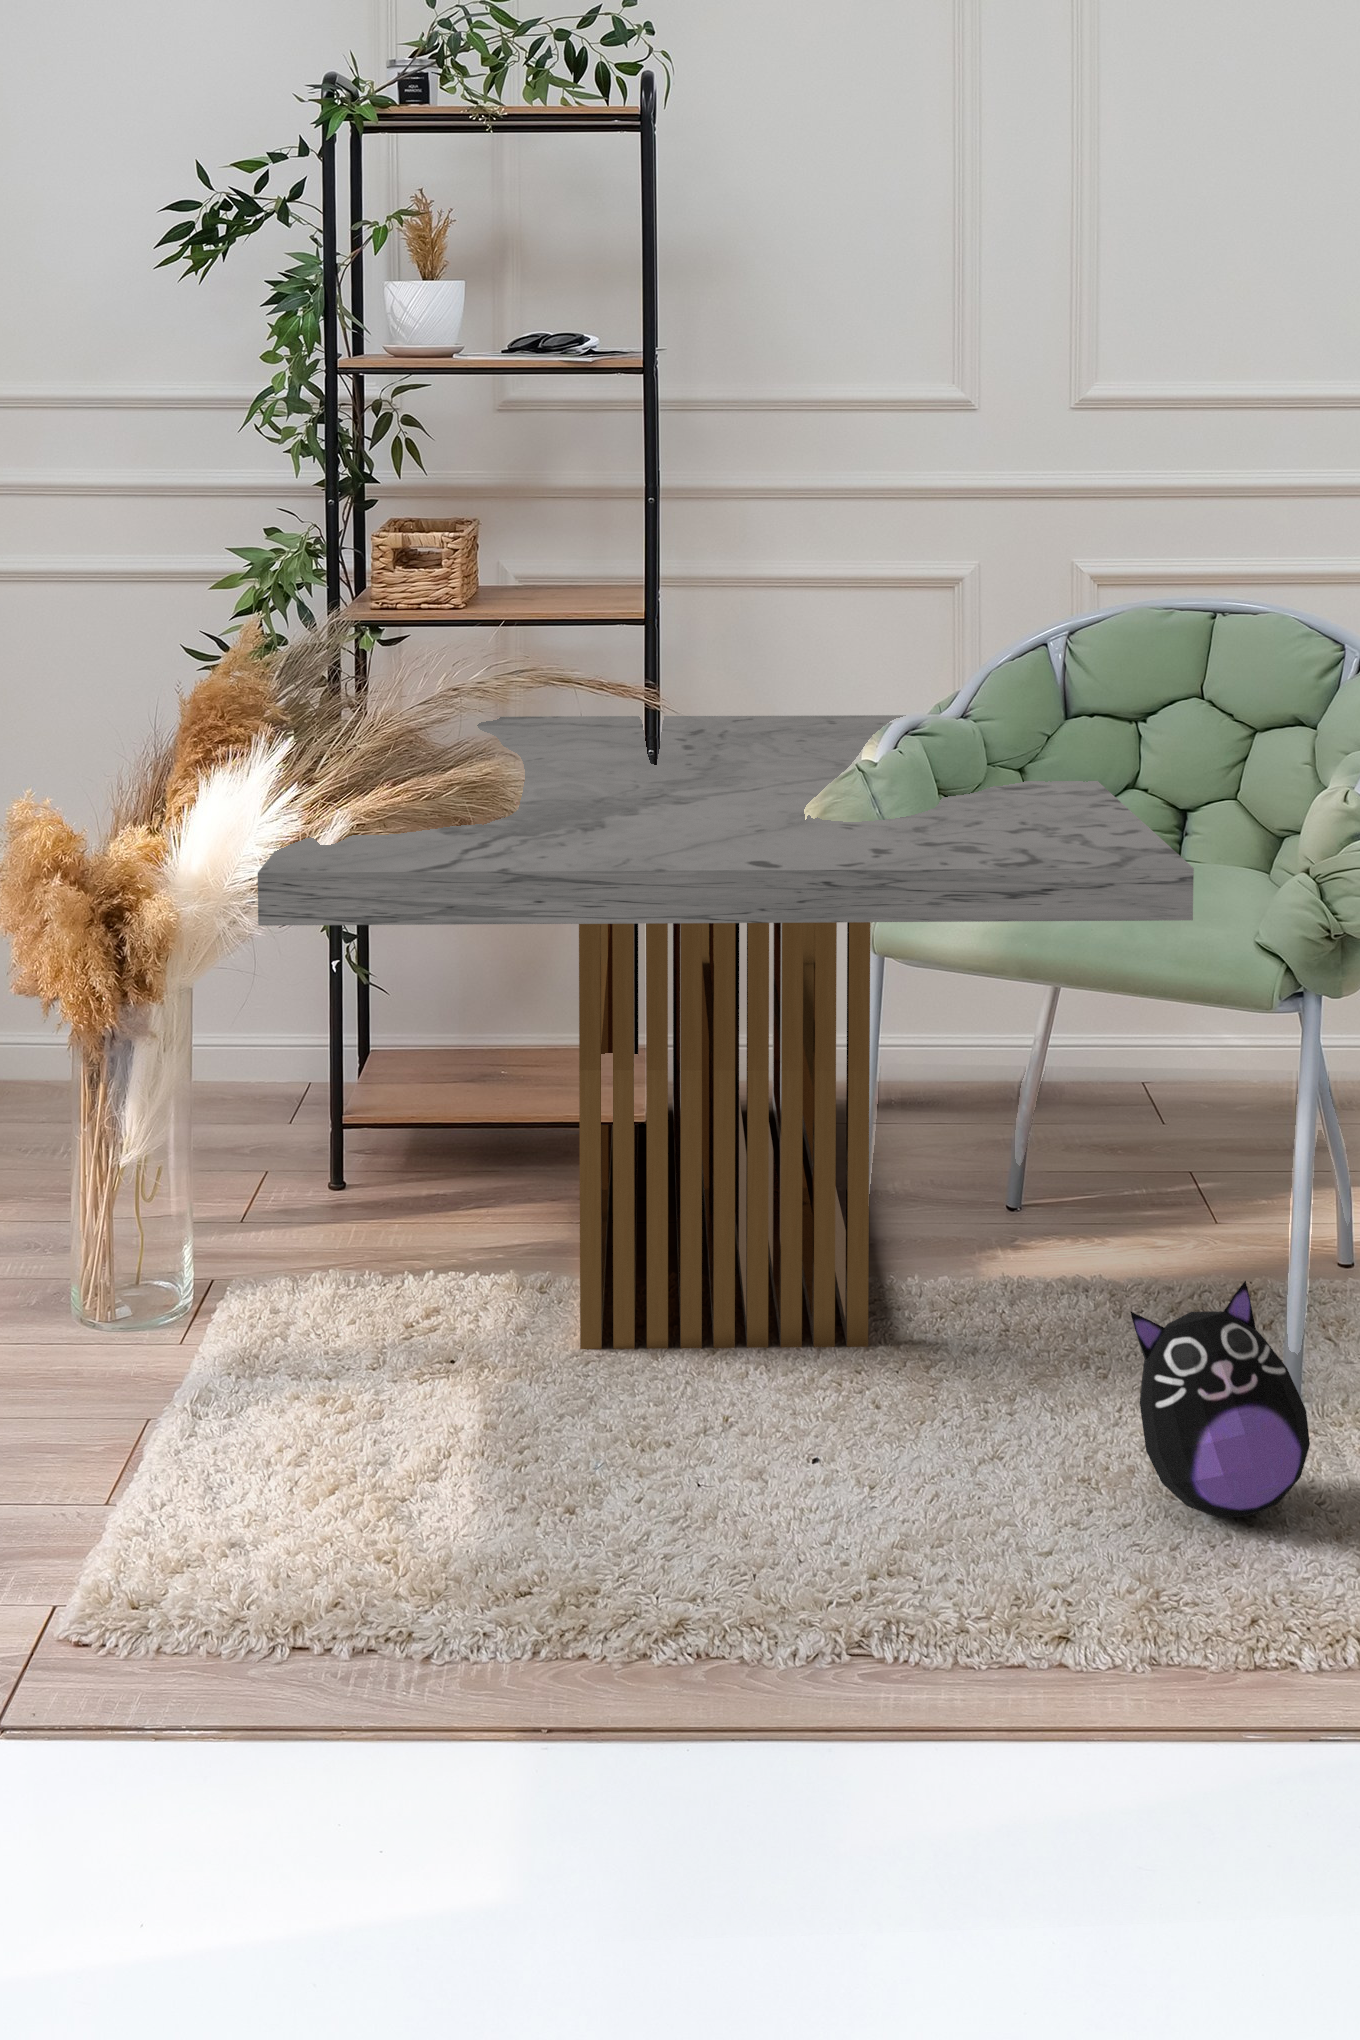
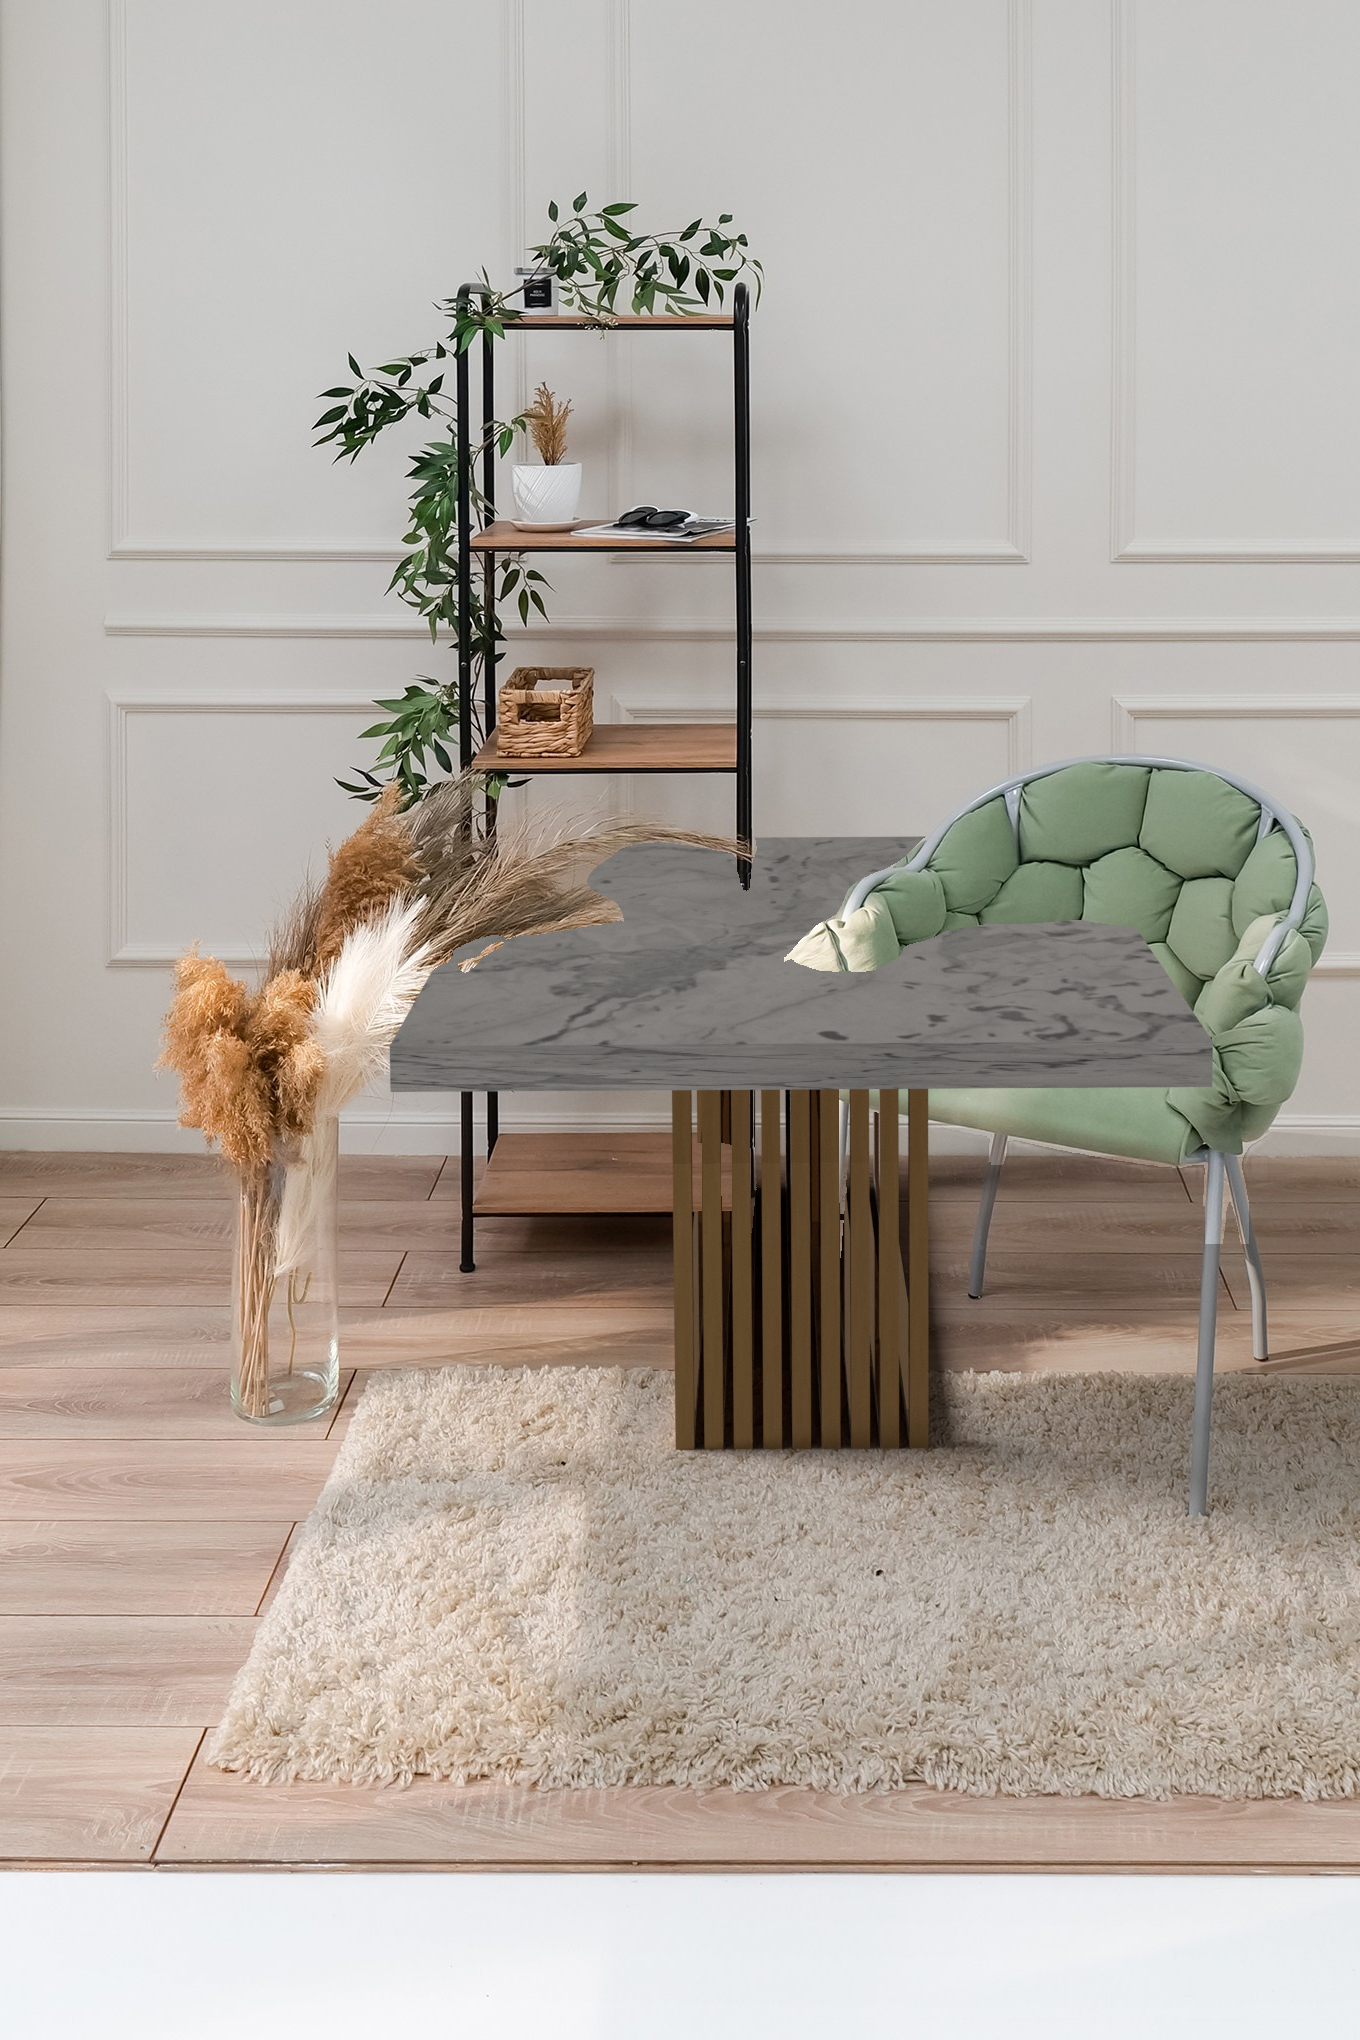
plush toy: present [1131,1281,1310,1518] -> none [1155,1425,1314,1642]

